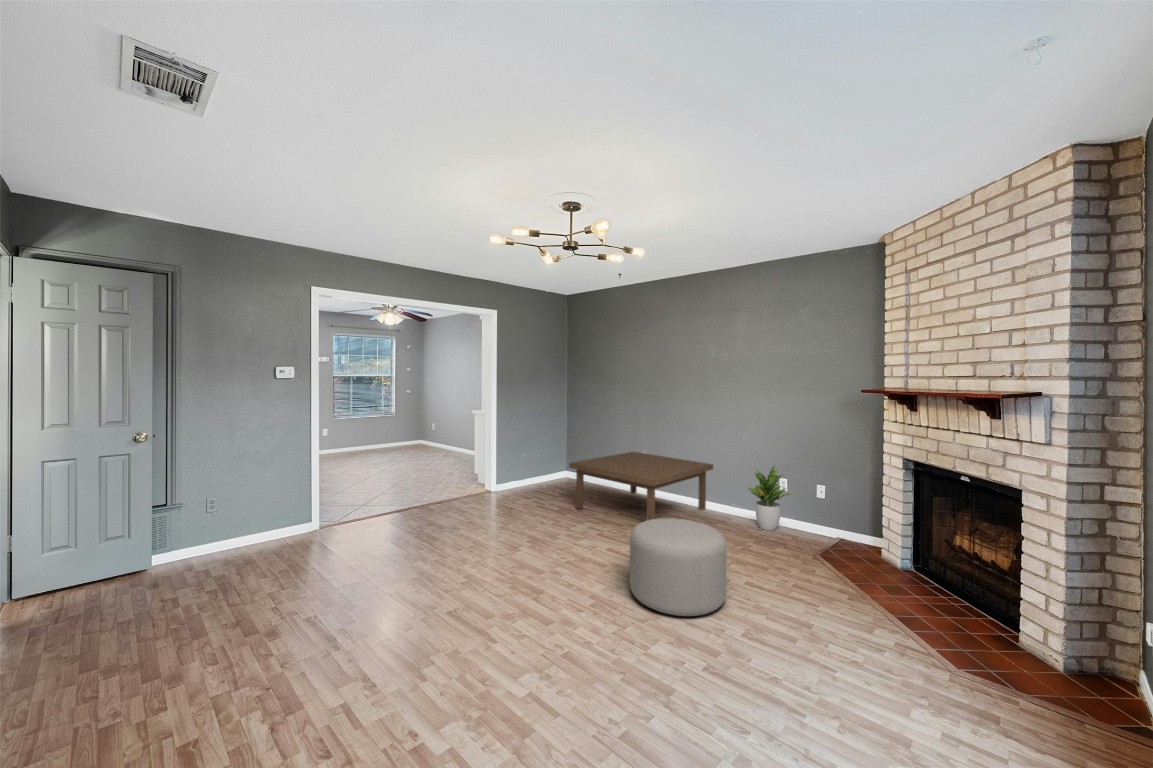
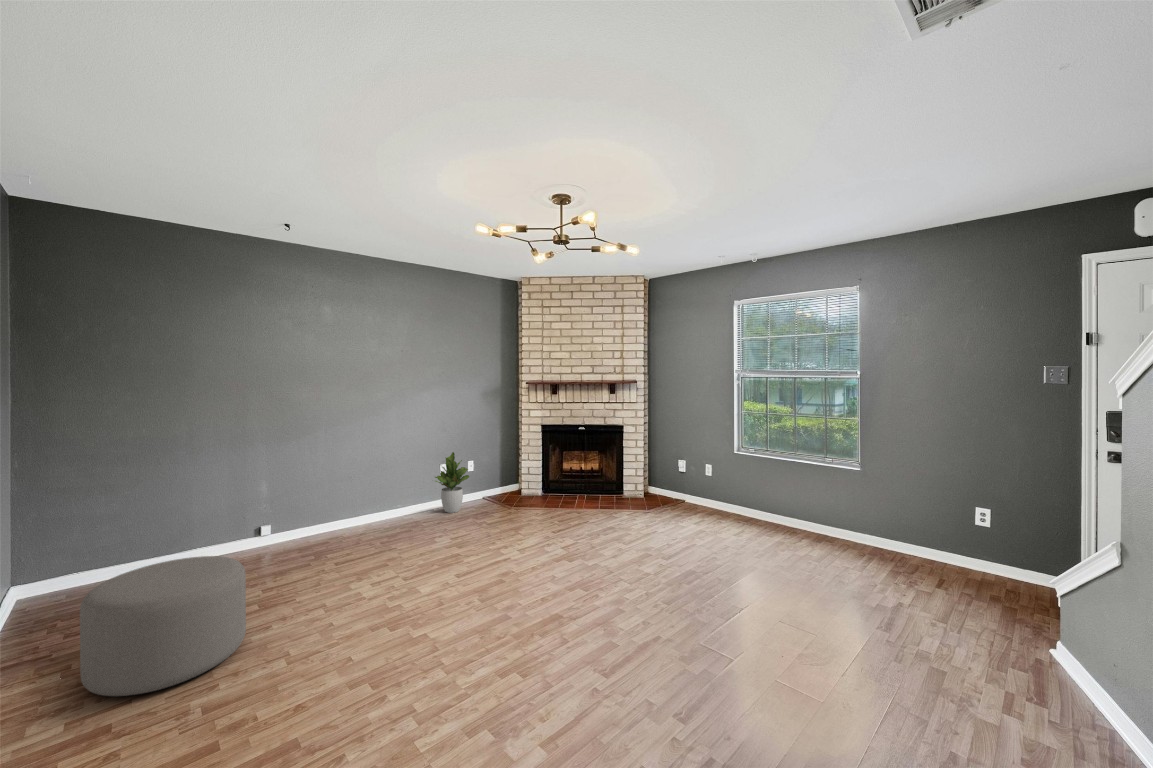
coffee table: present [569,452,713,520] -> none [242,471,438,592]
ottoman: present [630,518,727,616] -> present [80,556,246,696]

